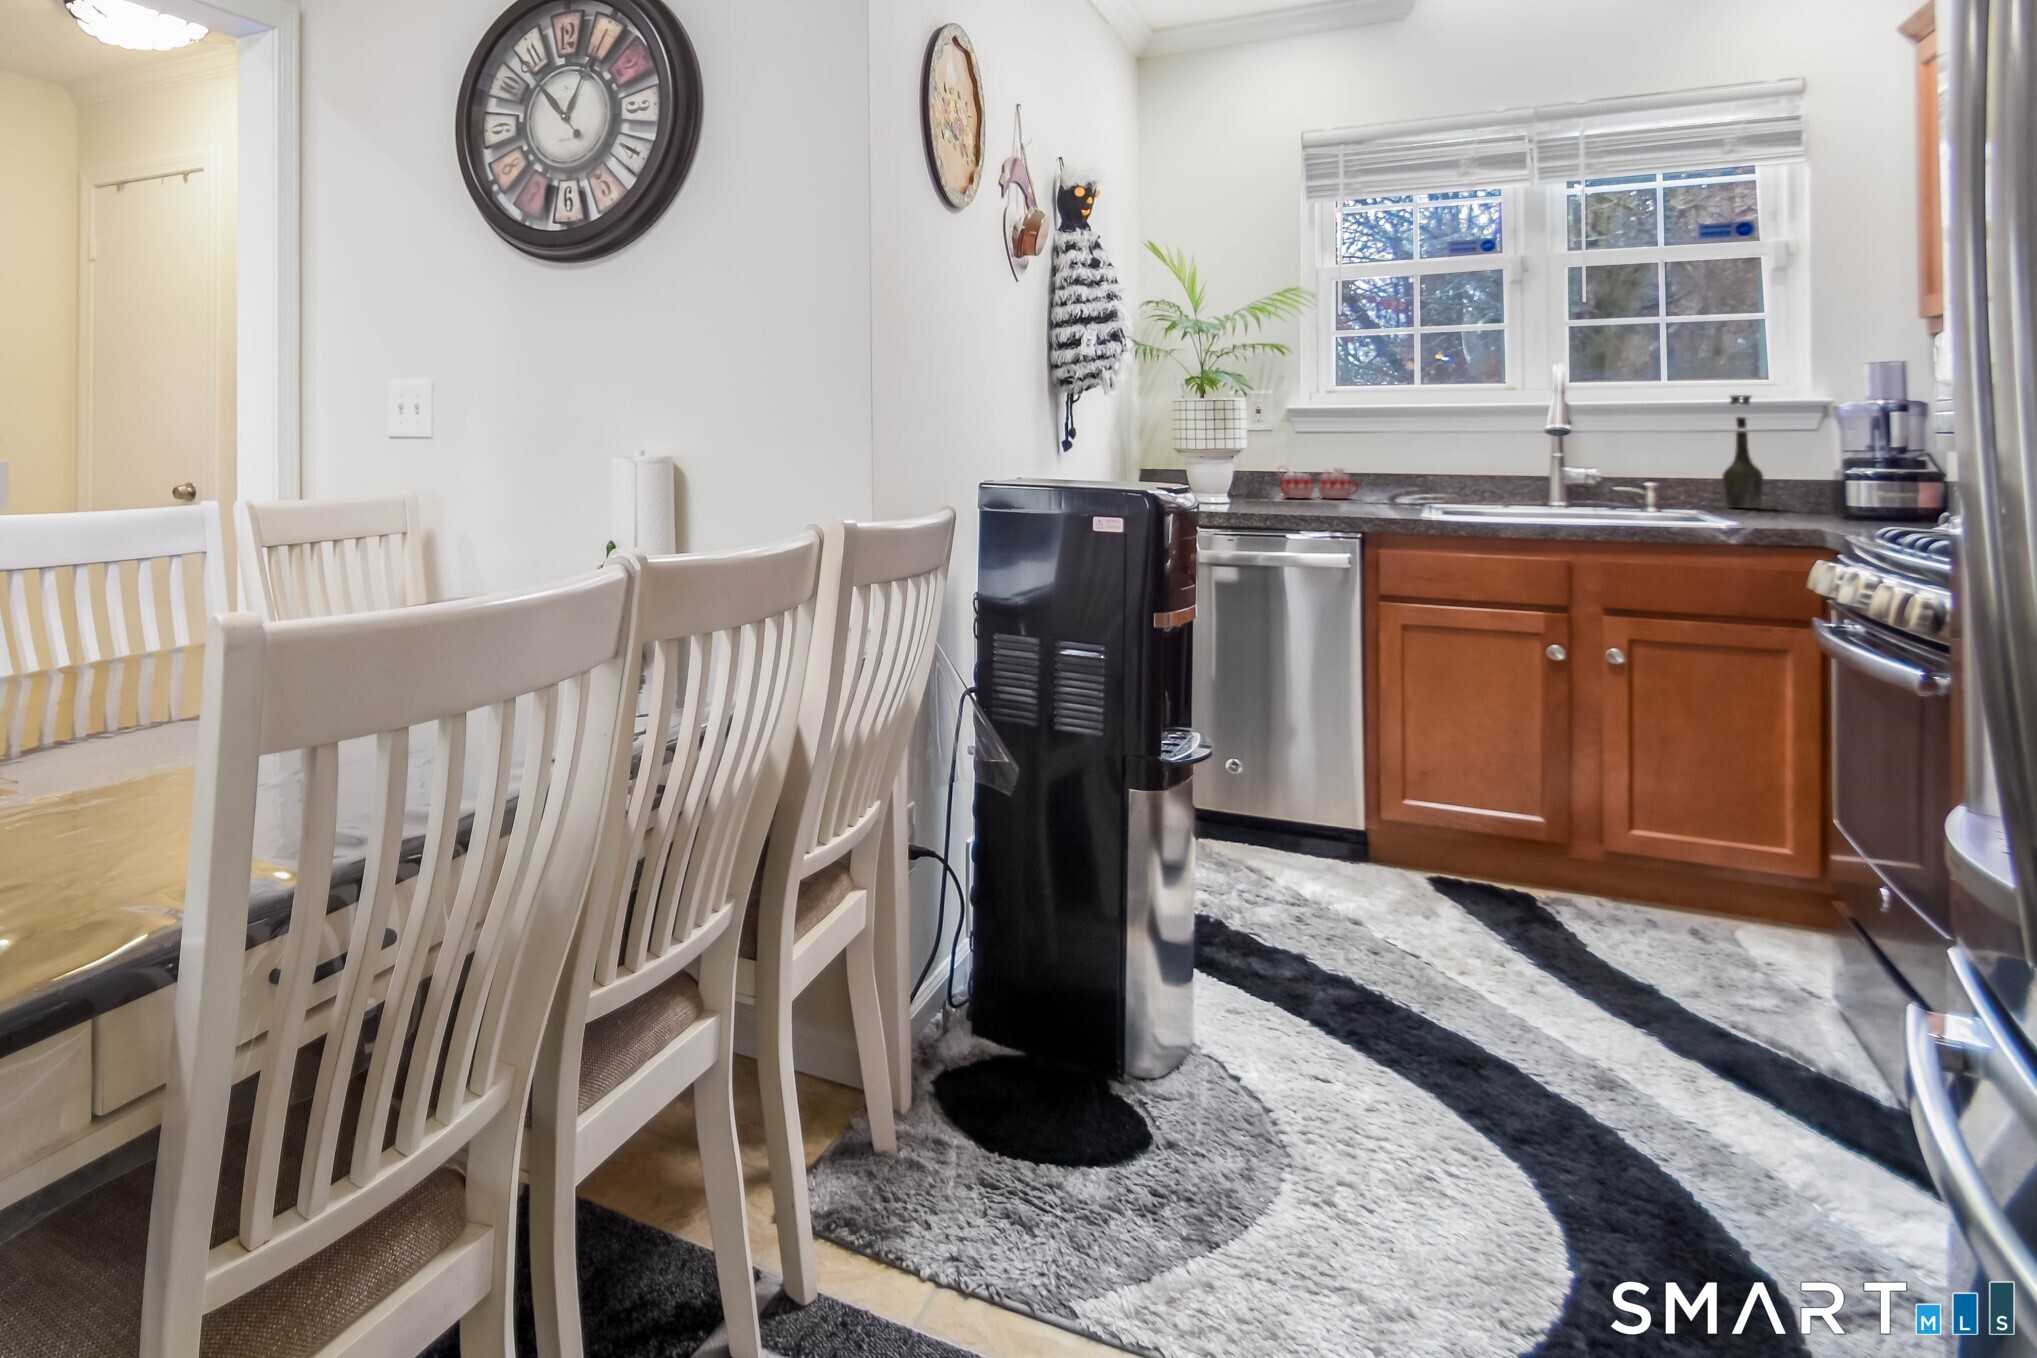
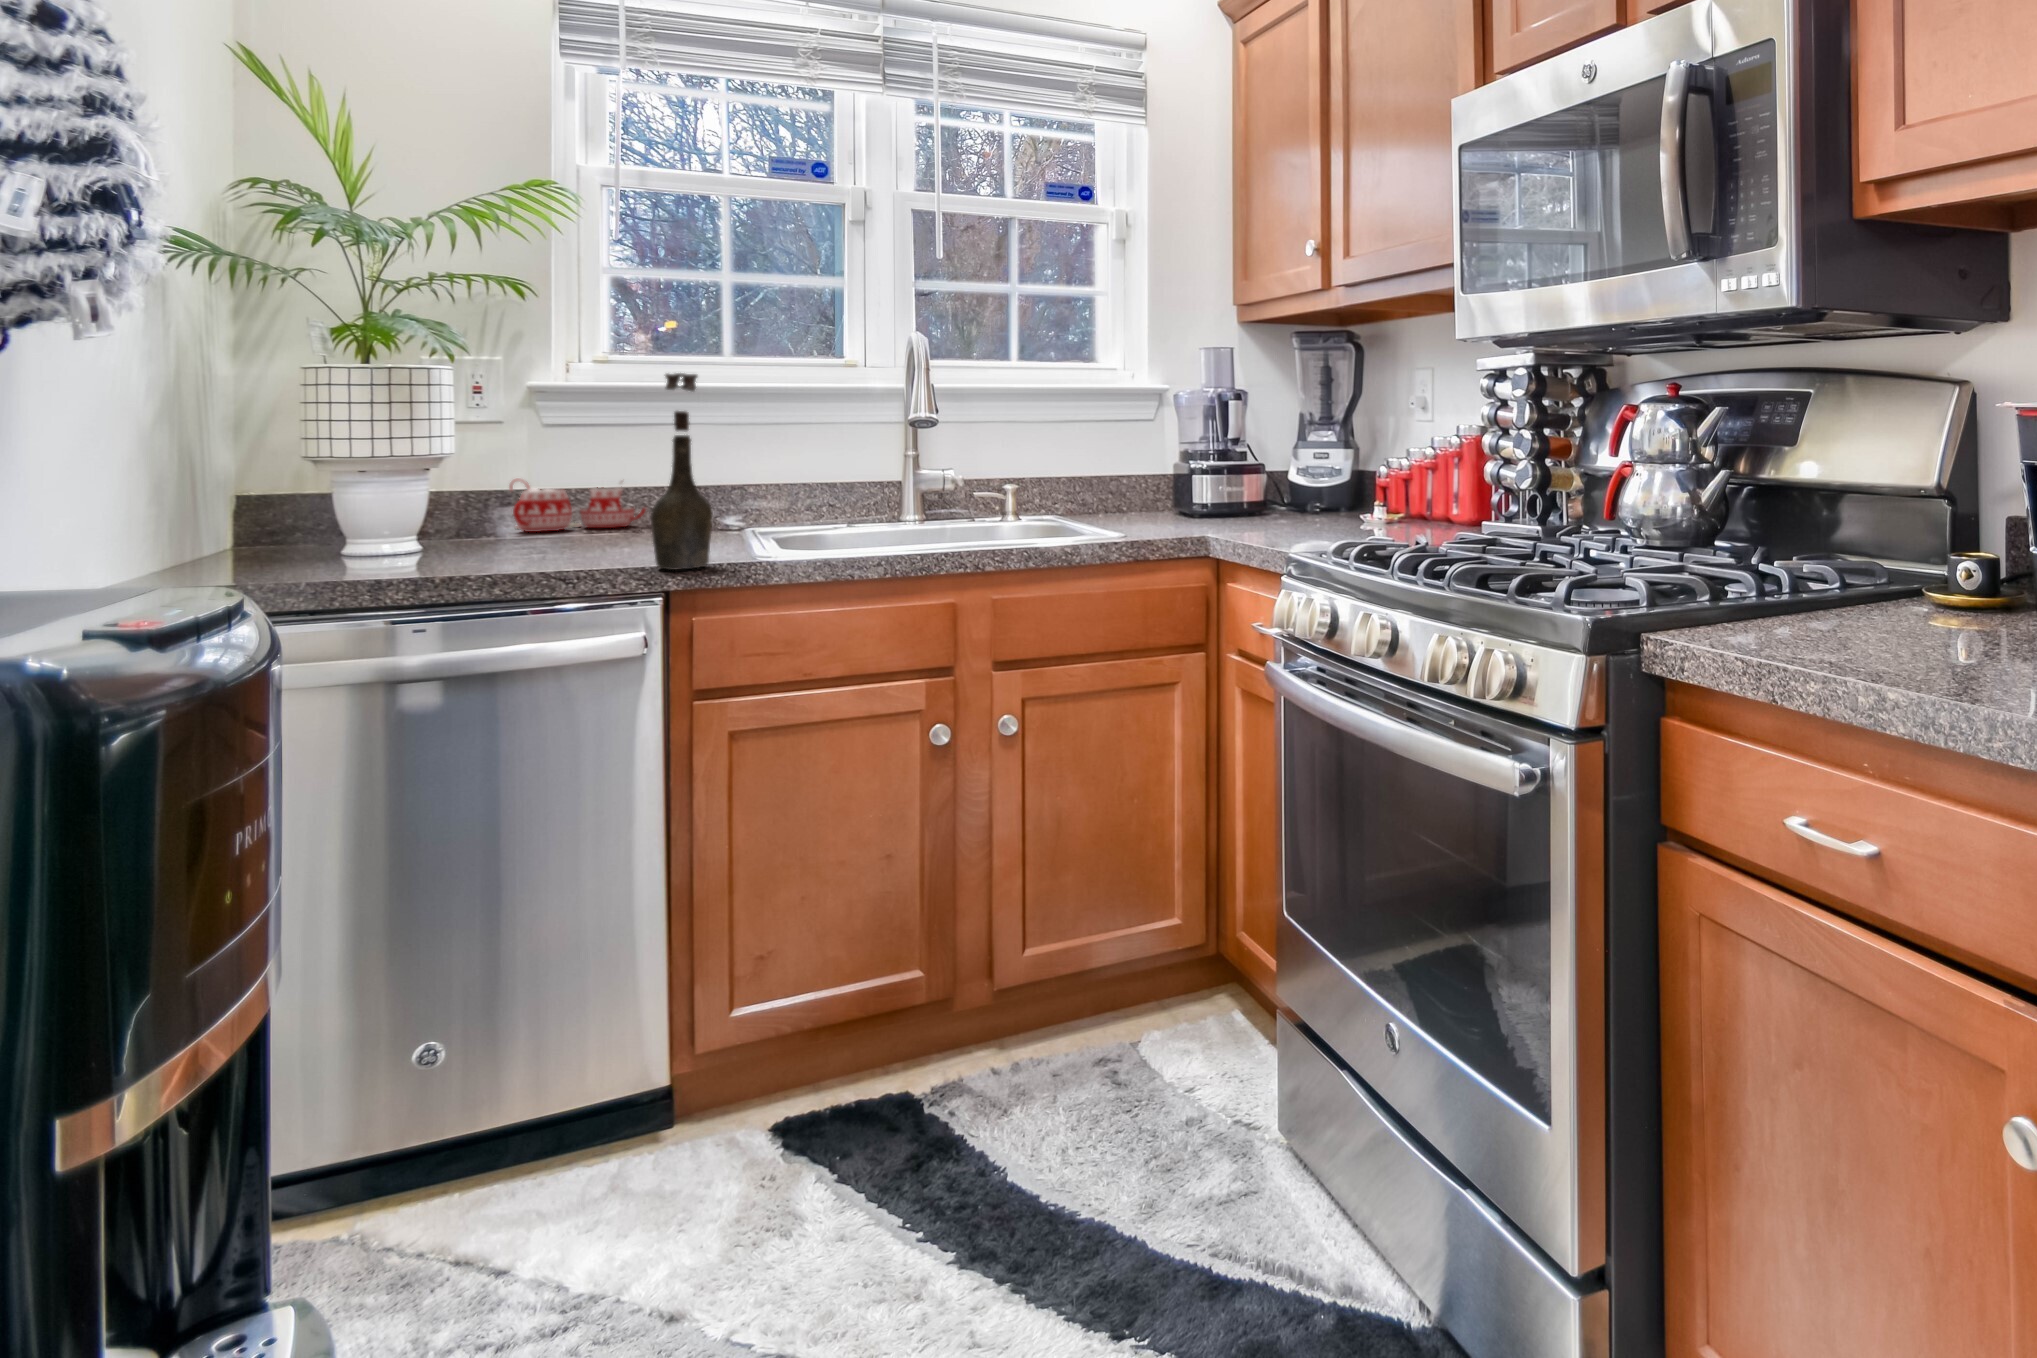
bottle: present [1722,395,1764,508] -> present [651,373,713,570]

